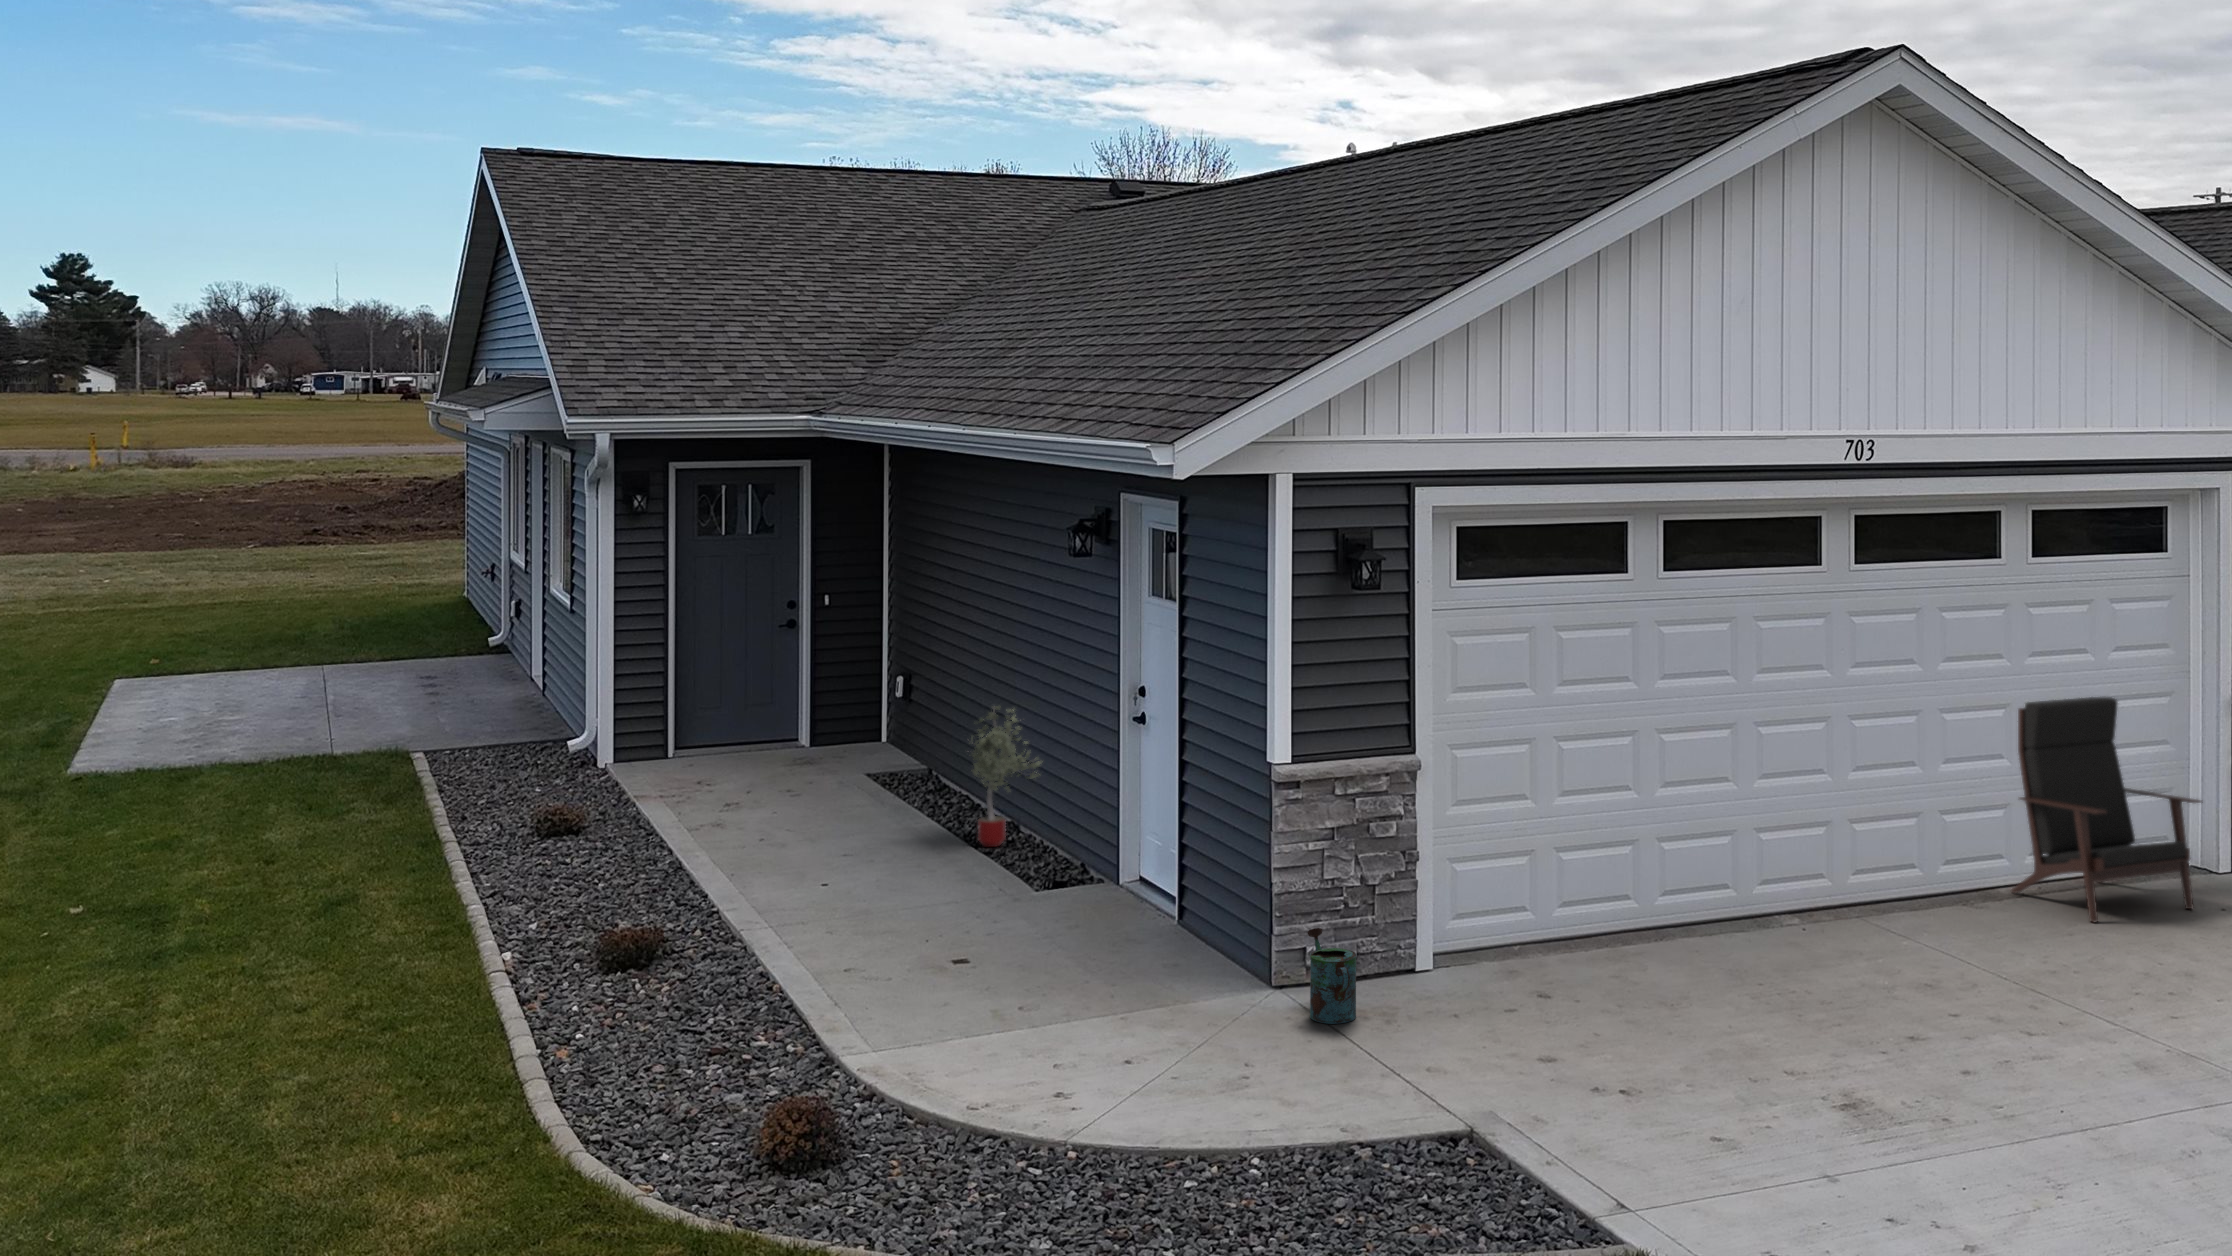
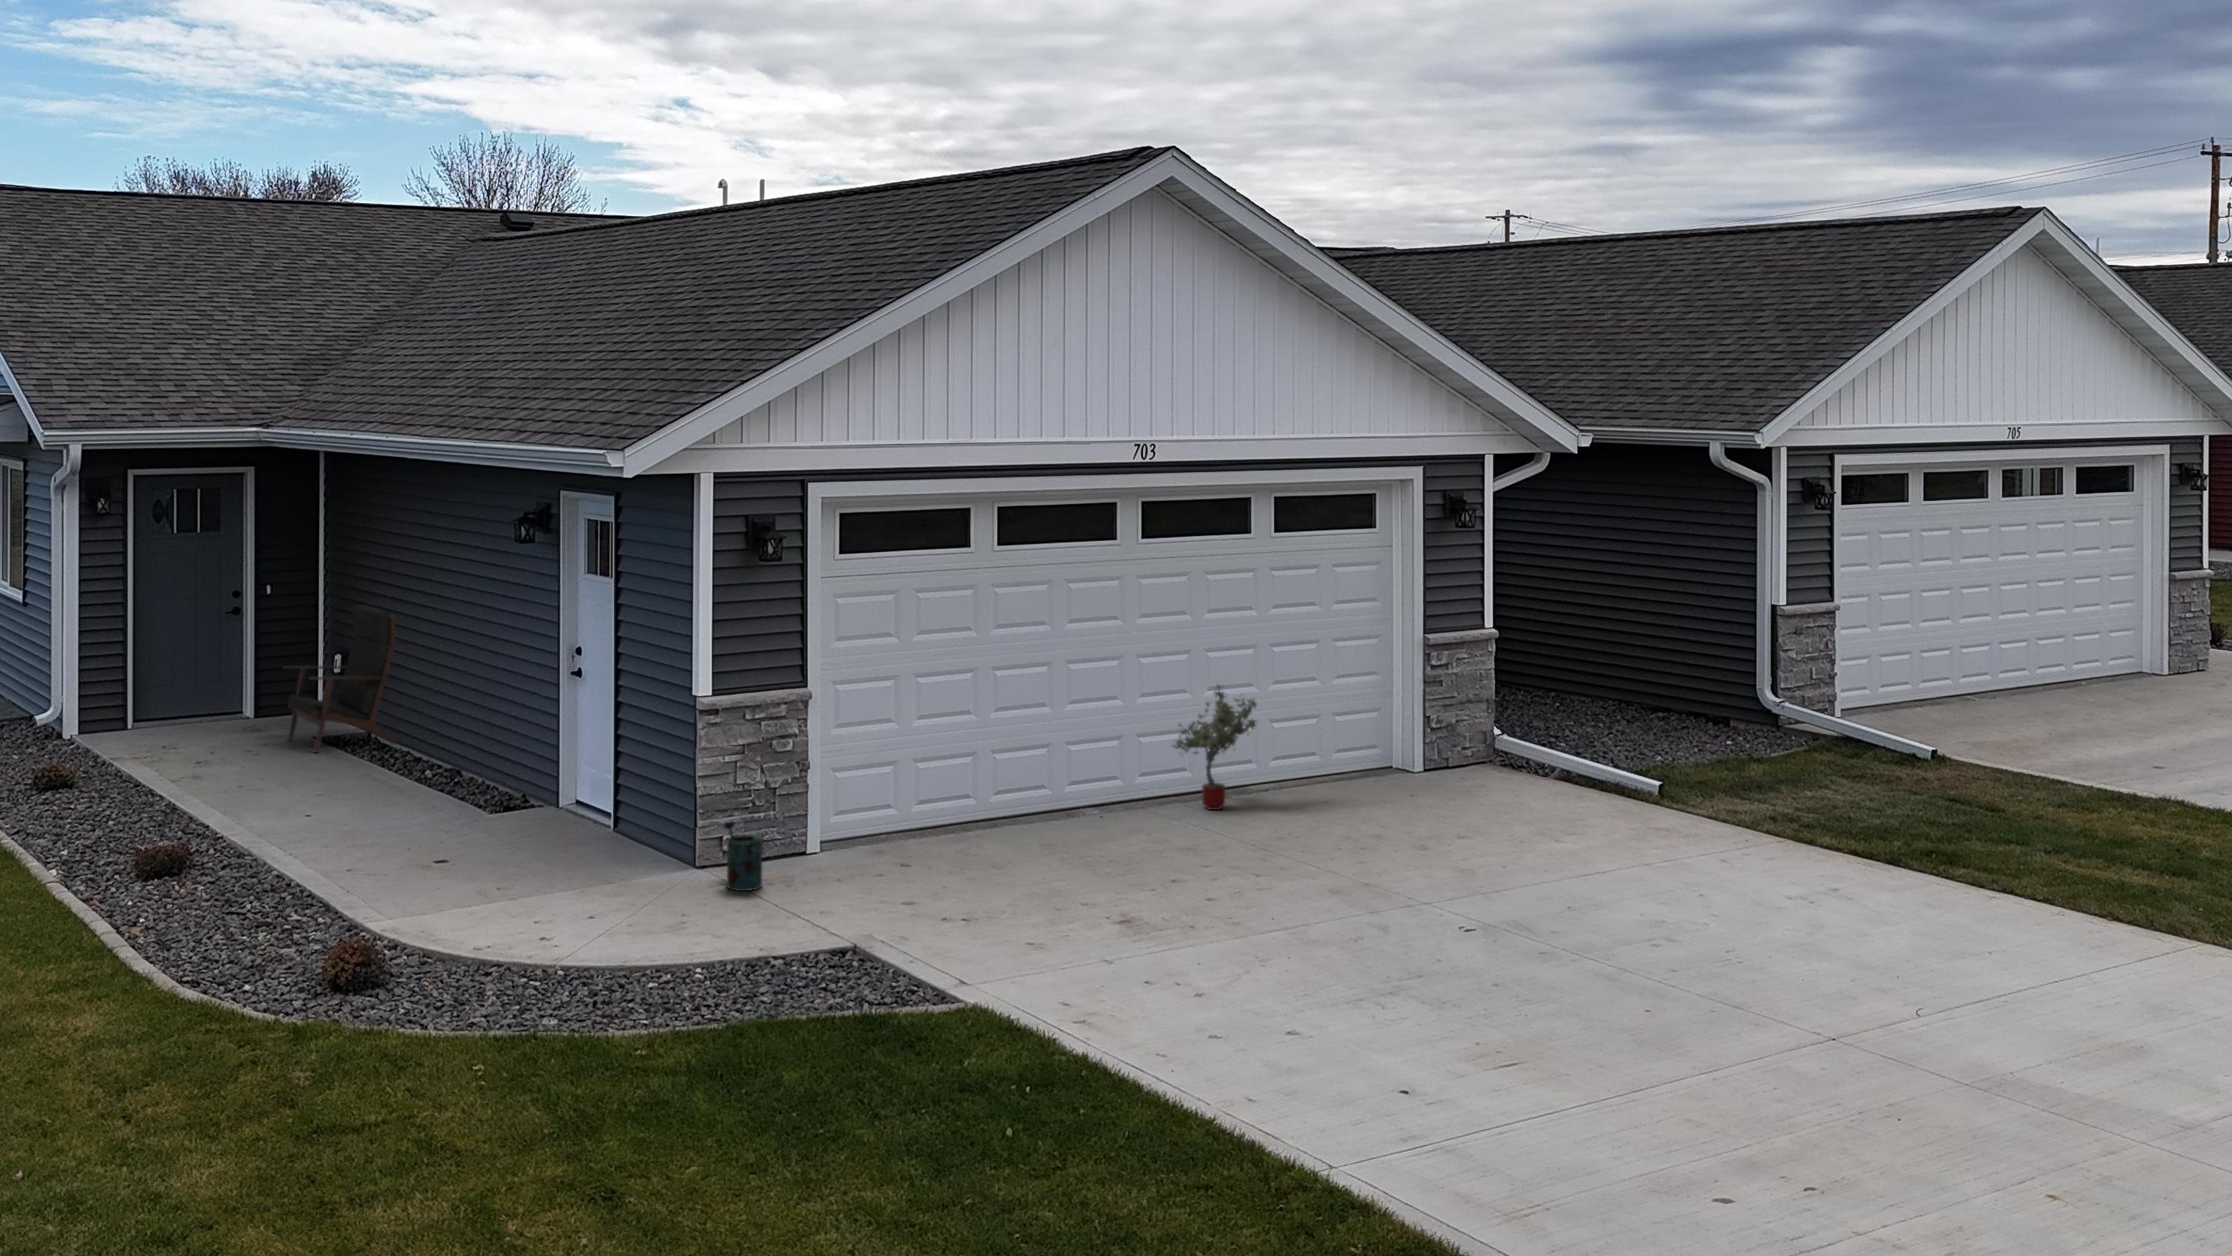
lounge chair: present [2011,697,2201,922] -> present [285,605,397,753]
potted tree: present [971,706,1041,847] -> present [1173,685,1257,810]

